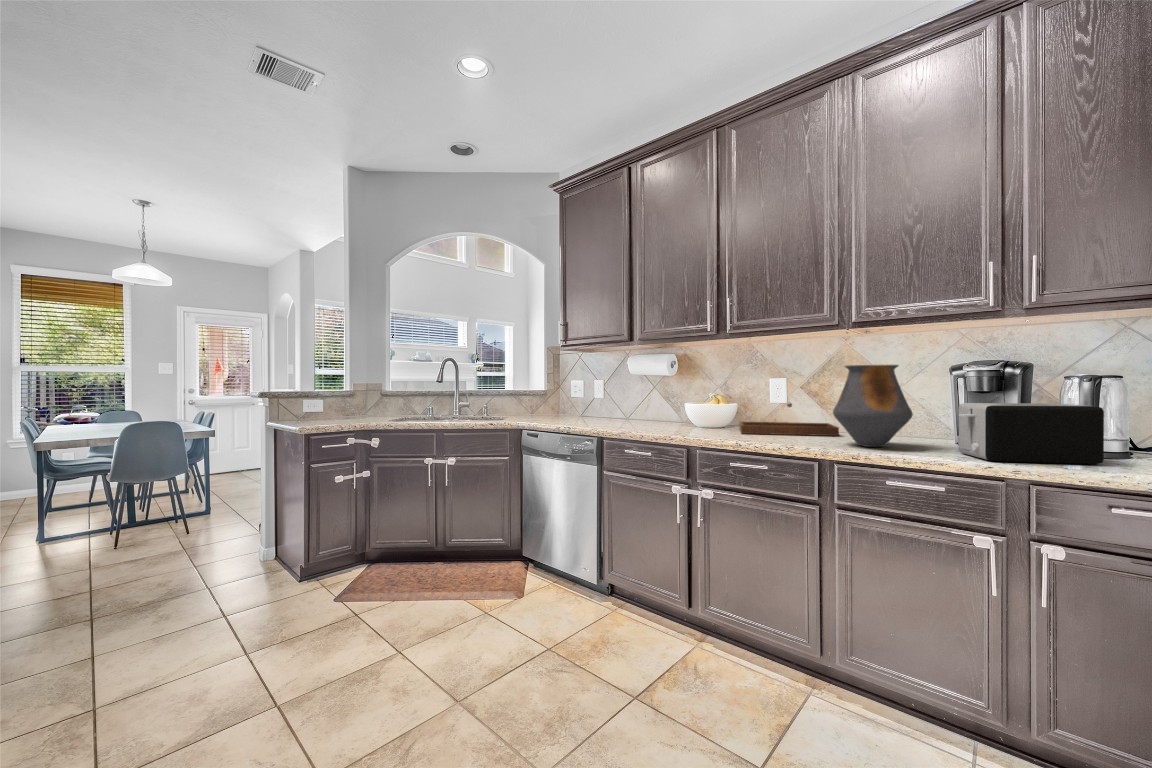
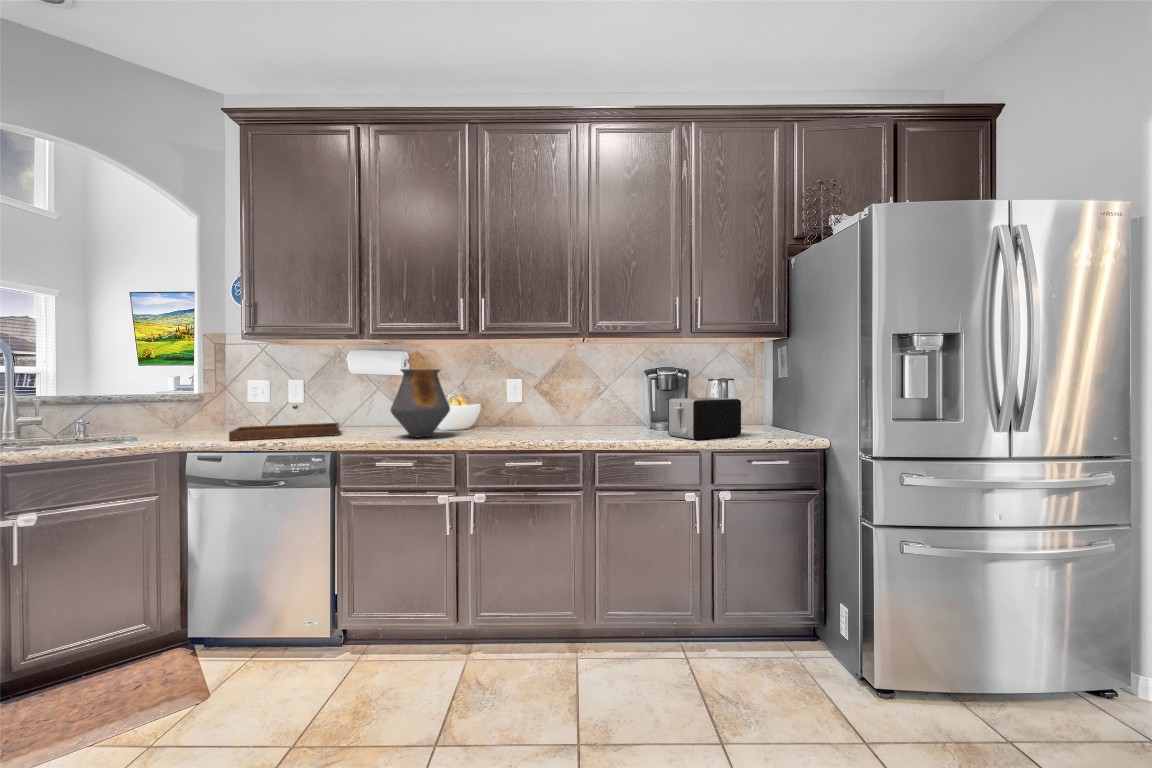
vase: present [833,365,913,447] -> present [391,369,450,437]
tray: present [740,403,839,436] -> present [229,405,339,441]

